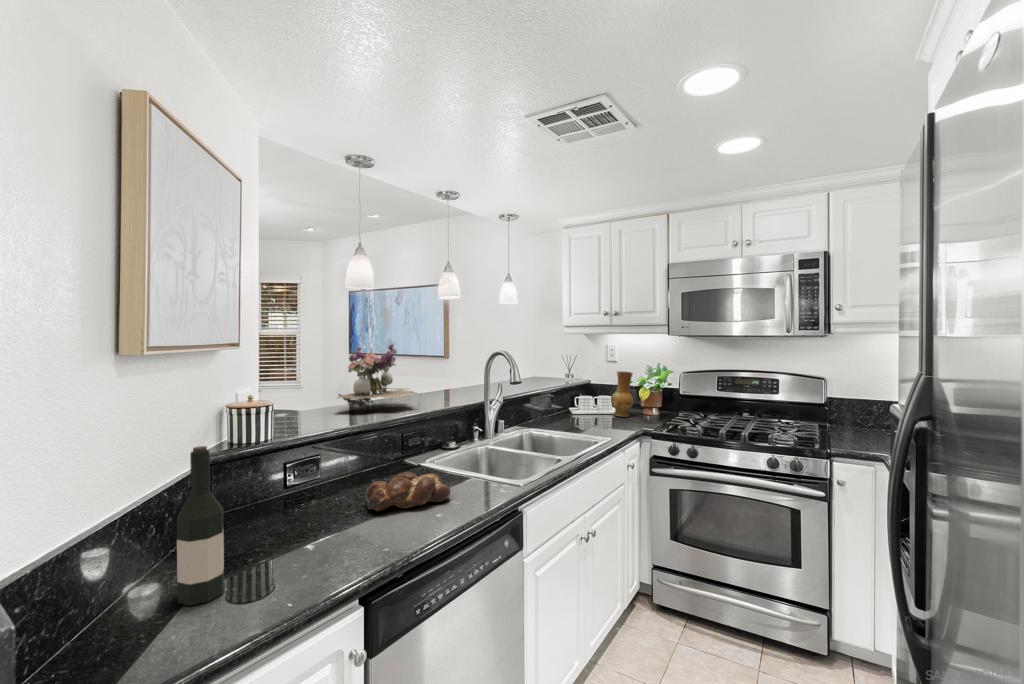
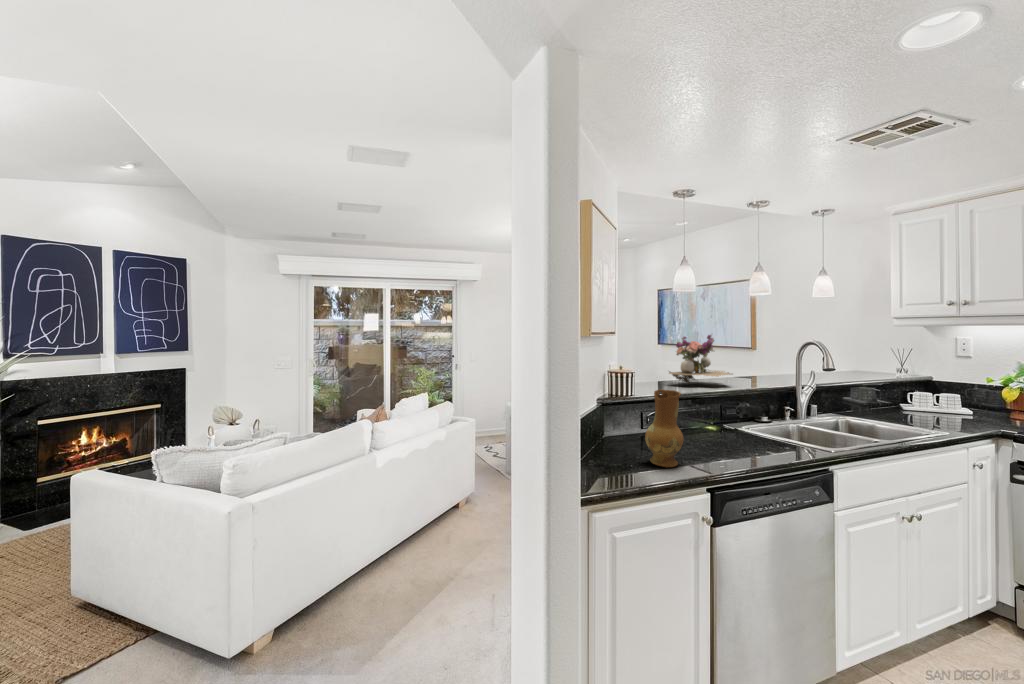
ceramic jug: present [611,372,633,417] -> present [645,390,684,468]
wine bottle: present [177,446,224,606] -> none [604,387,627,473]
bread loaf: present [365,472,450,511] -> none [700,427,768,452]

